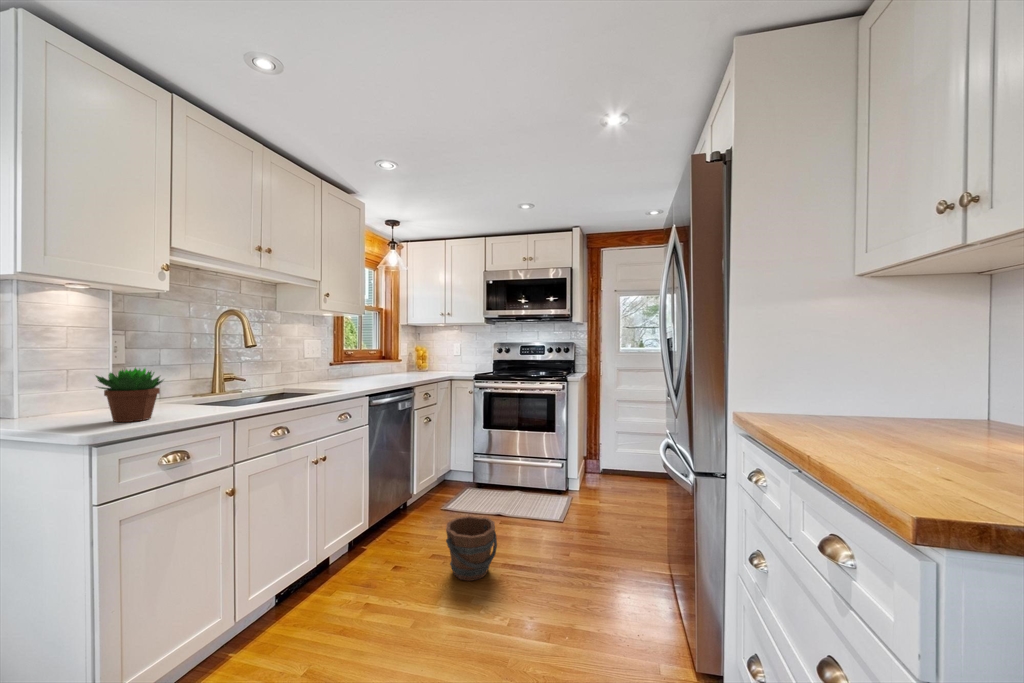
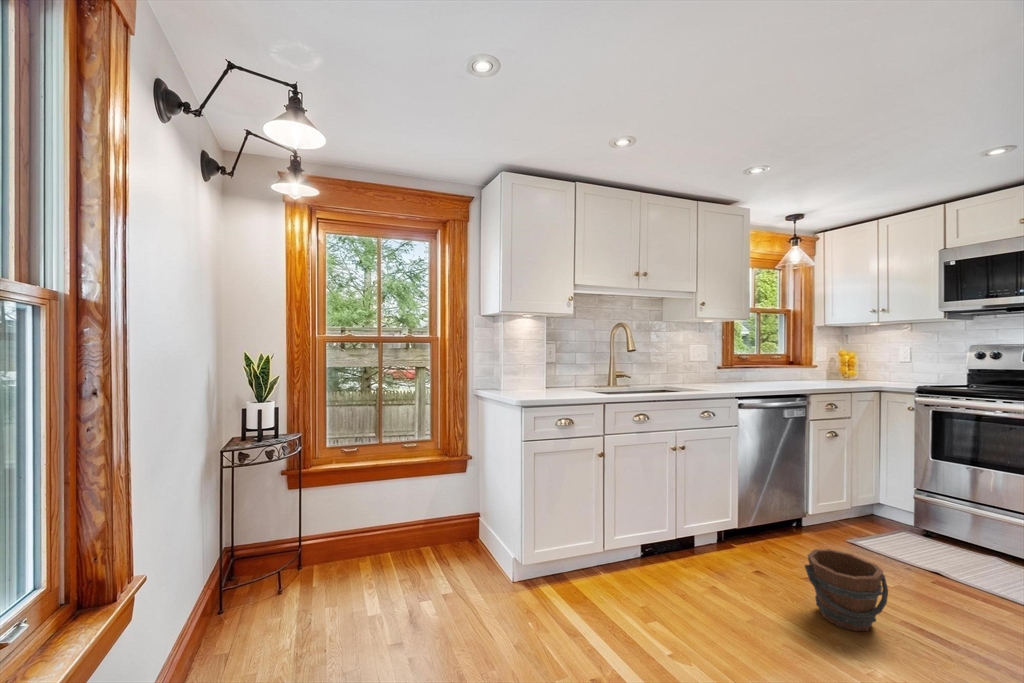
succulent plant: present [96,368,163,422] -> none [531,362,562,395]

